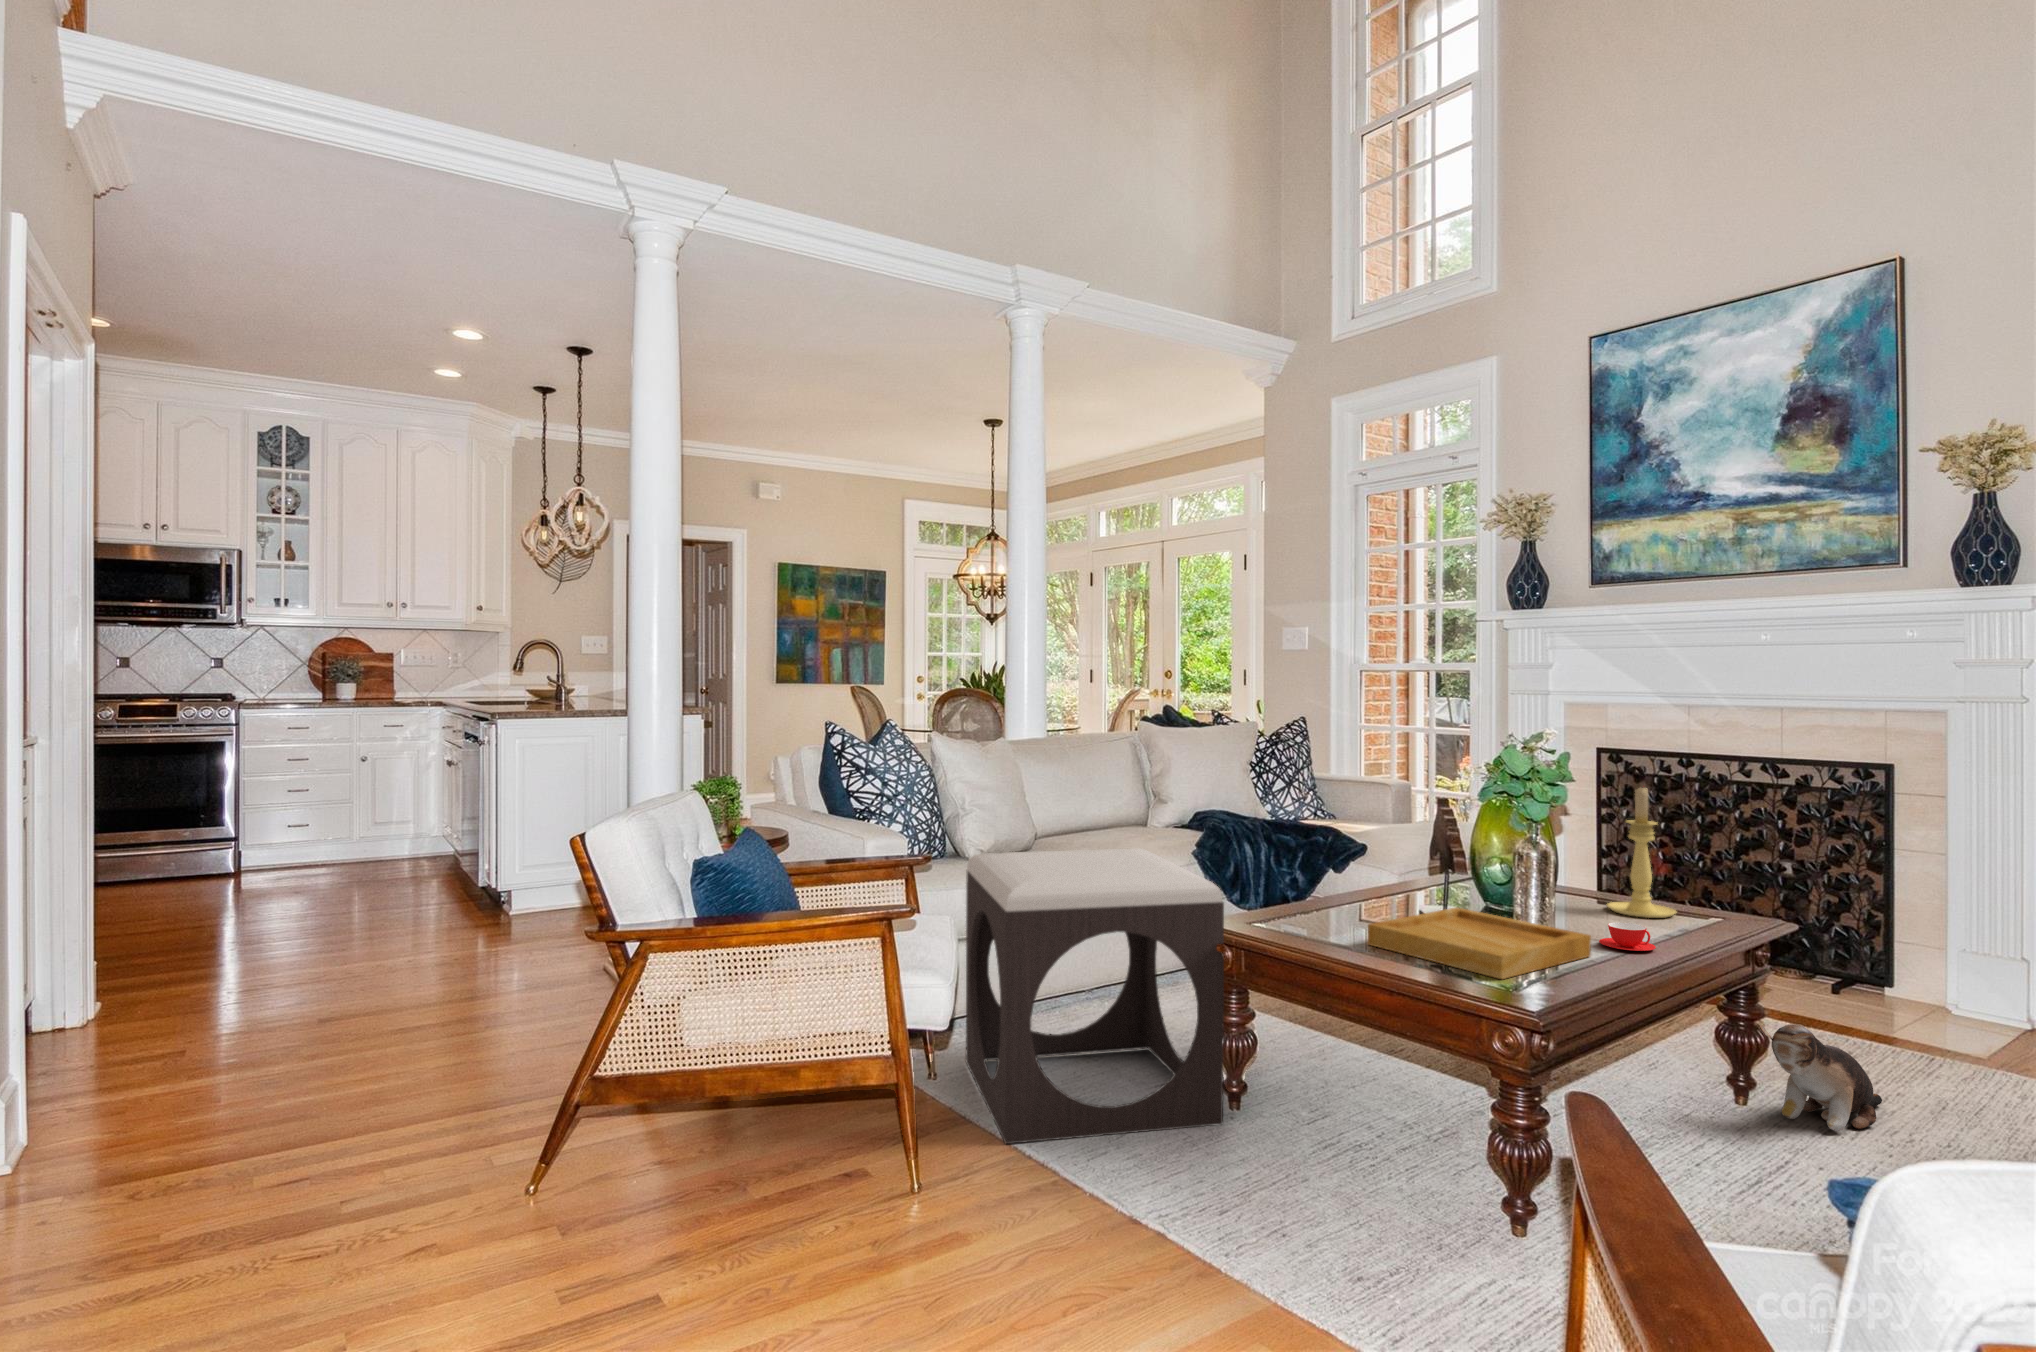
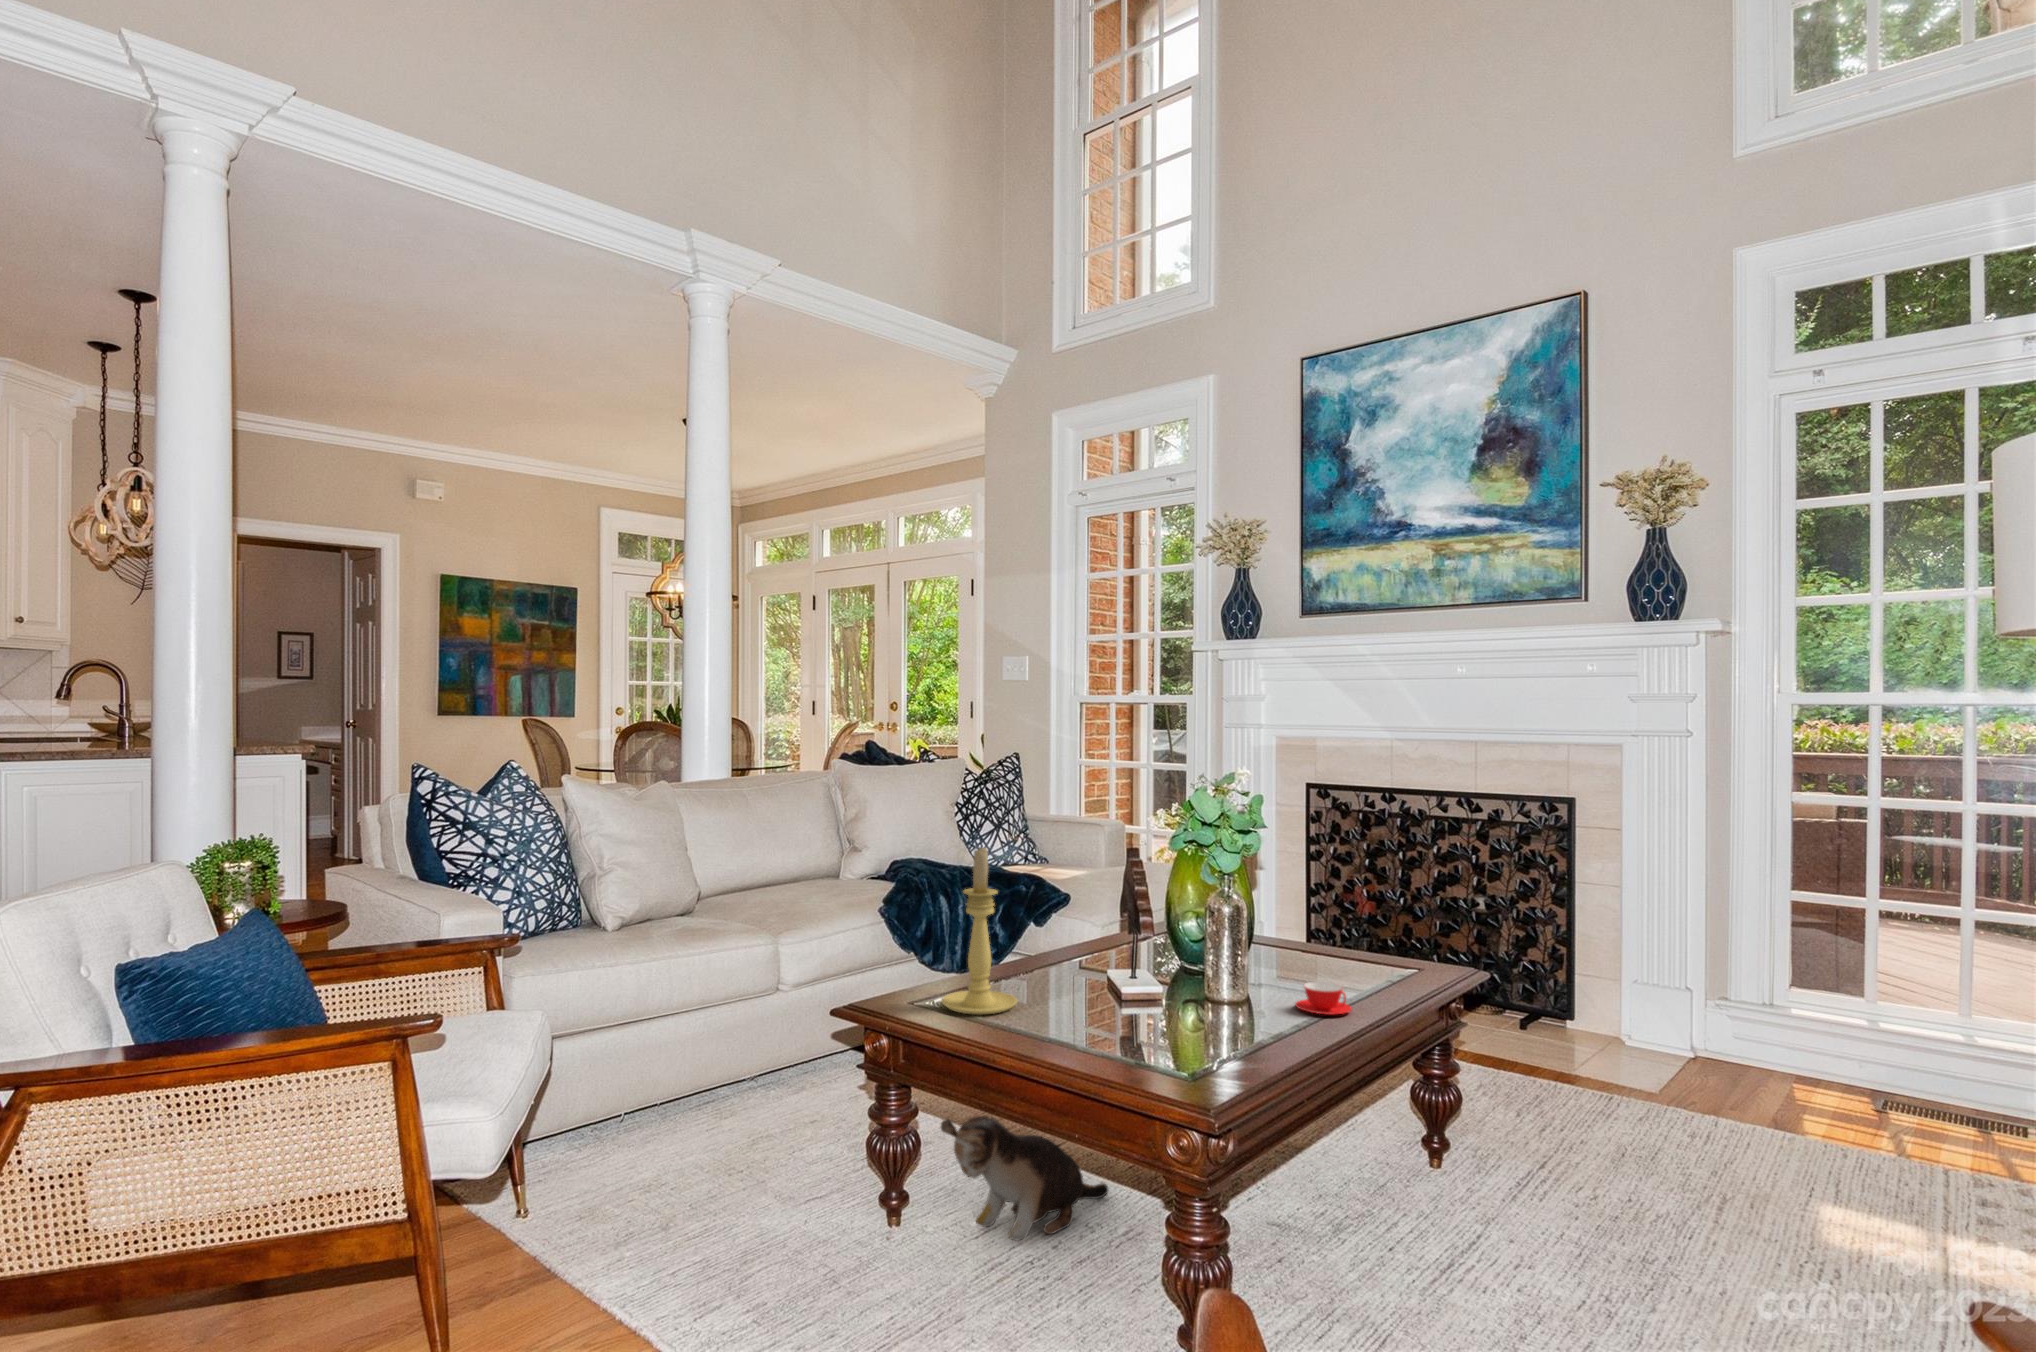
candle holder: present [1606,787,1677,918] -> present [941,848,1017,1015]
footstool: present [966,848,1224,1144] -> none [569,914,878,1314]
tray: present [1368,907,1591,979] -> none [1045,971,1285,1063]
plush toy: present [1760,1024,1882,1131] -> present [941,1116,1108,1240]

